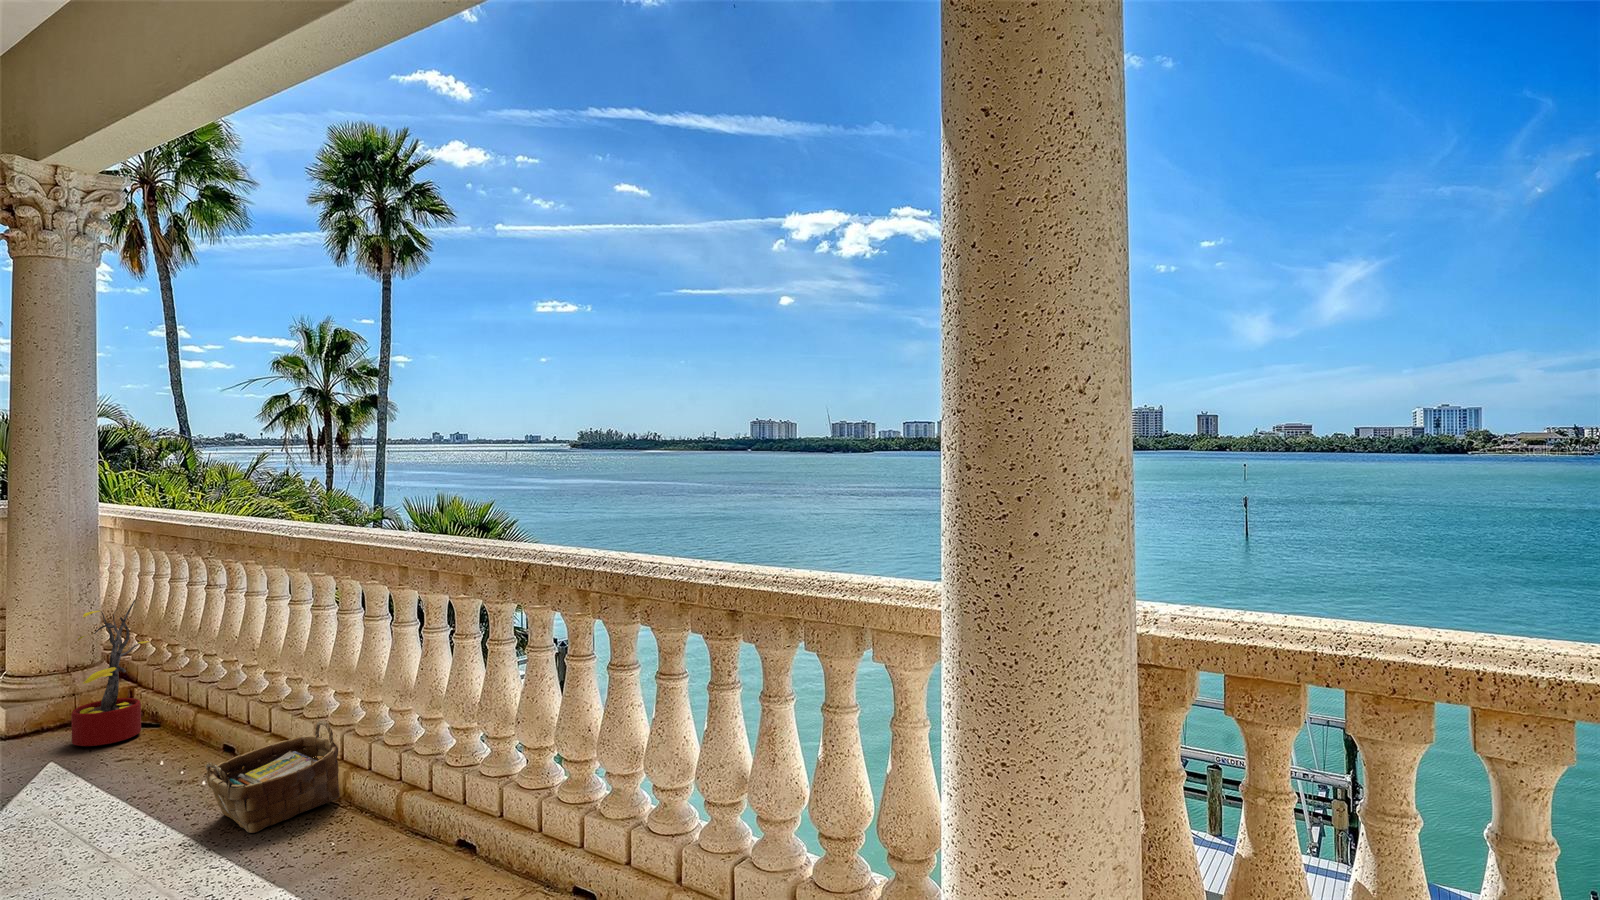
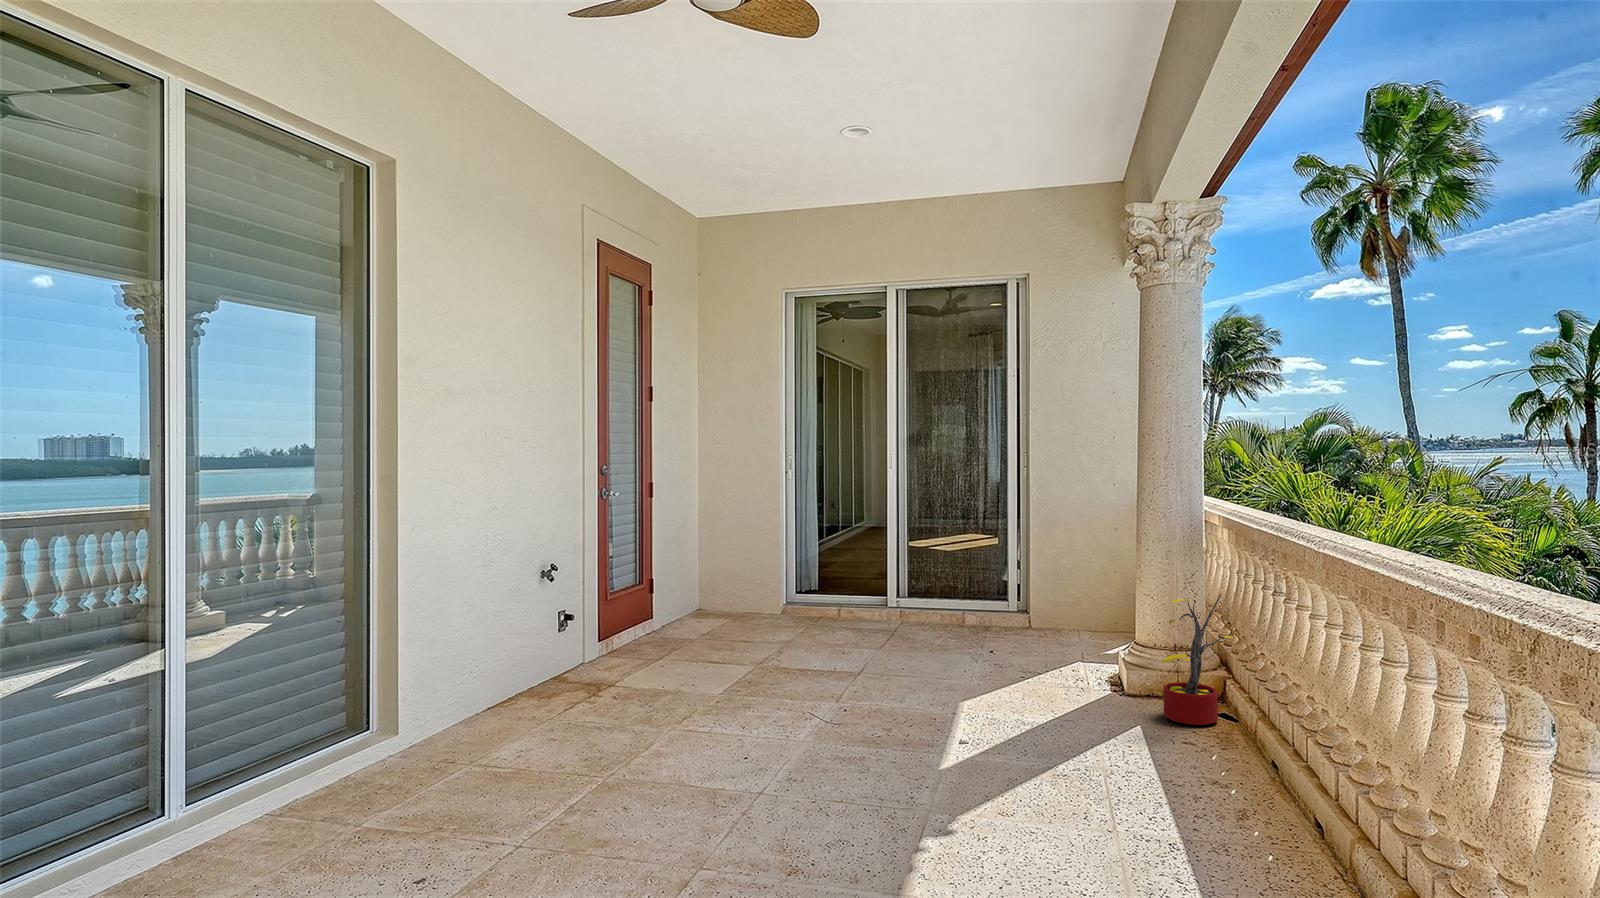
woven basket: present [205,721,340,833] -> none [1207,769,1349,869]

